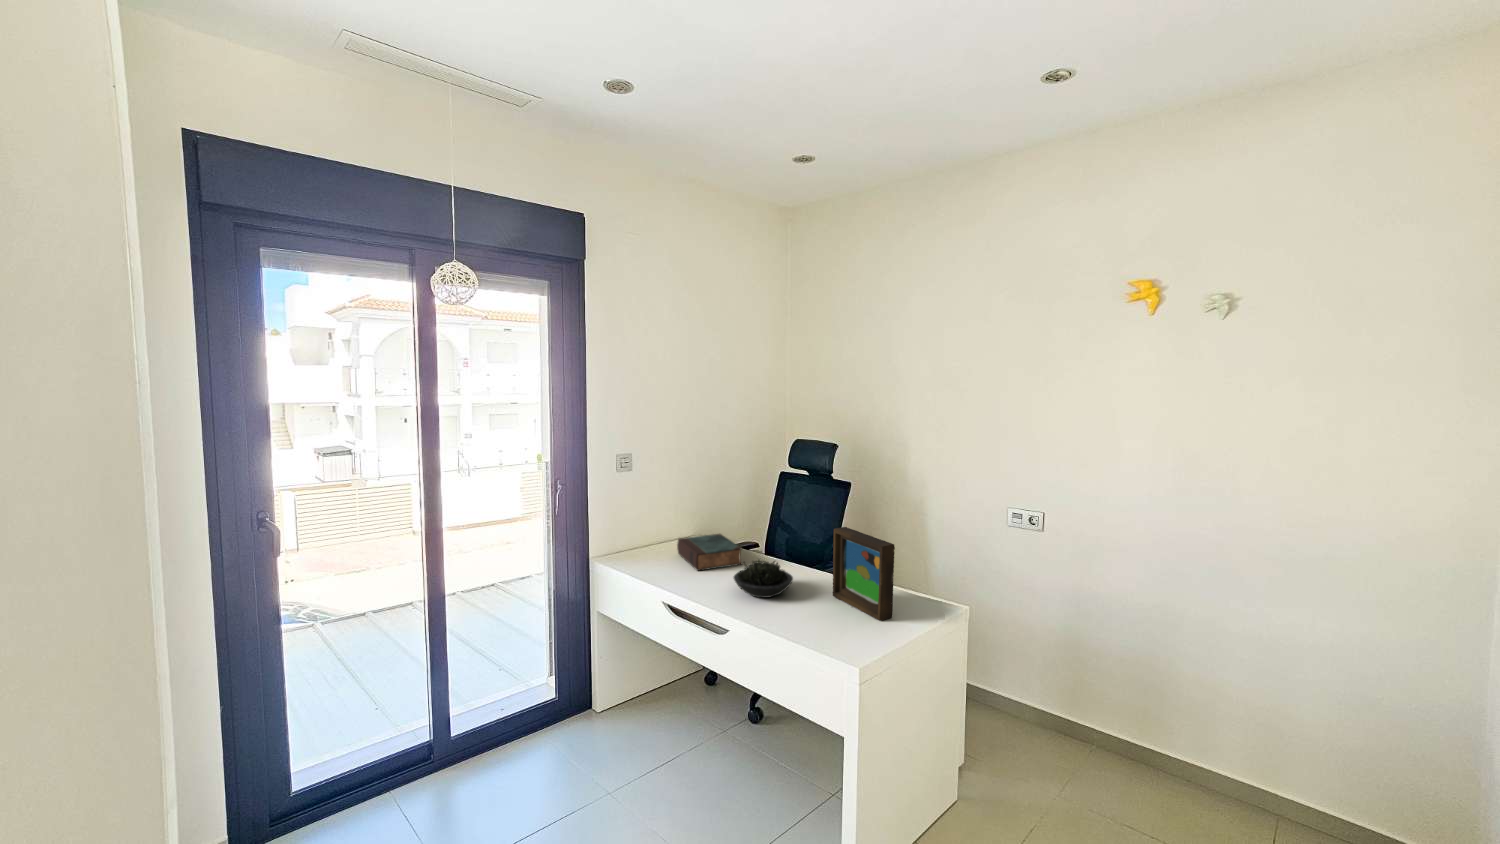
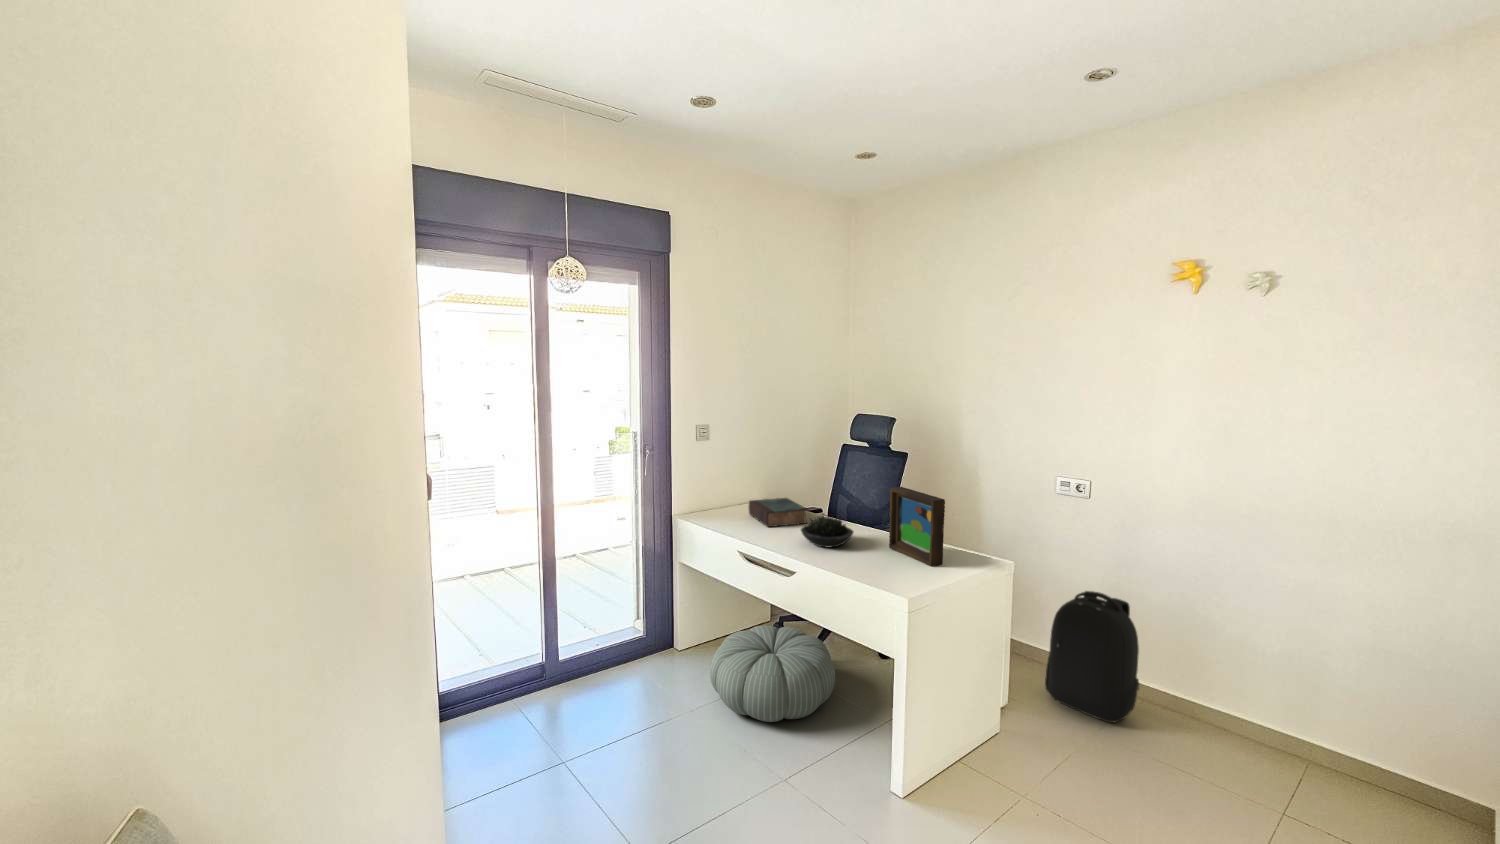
backpack: none [1000,633,1100,782] -> present [1045,591,1139,723]
pouf: none [630,683,774,806] -> present [710,626,835,722]

